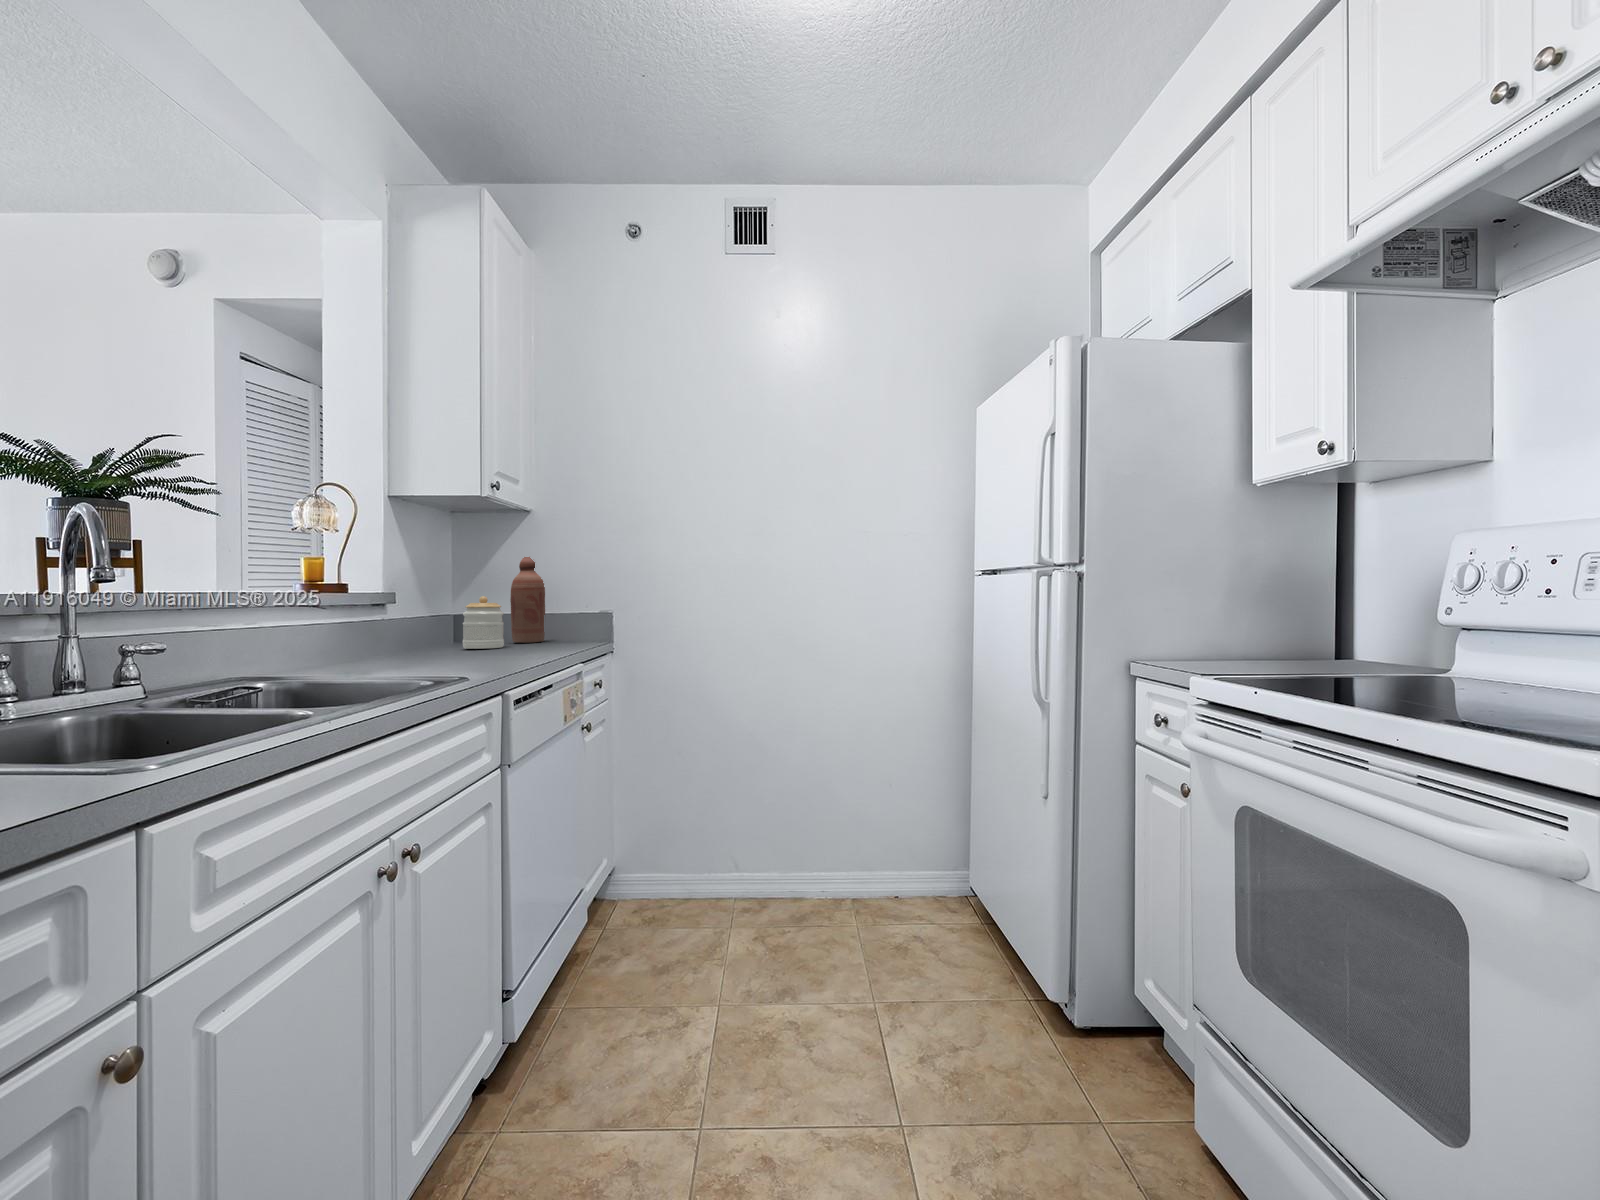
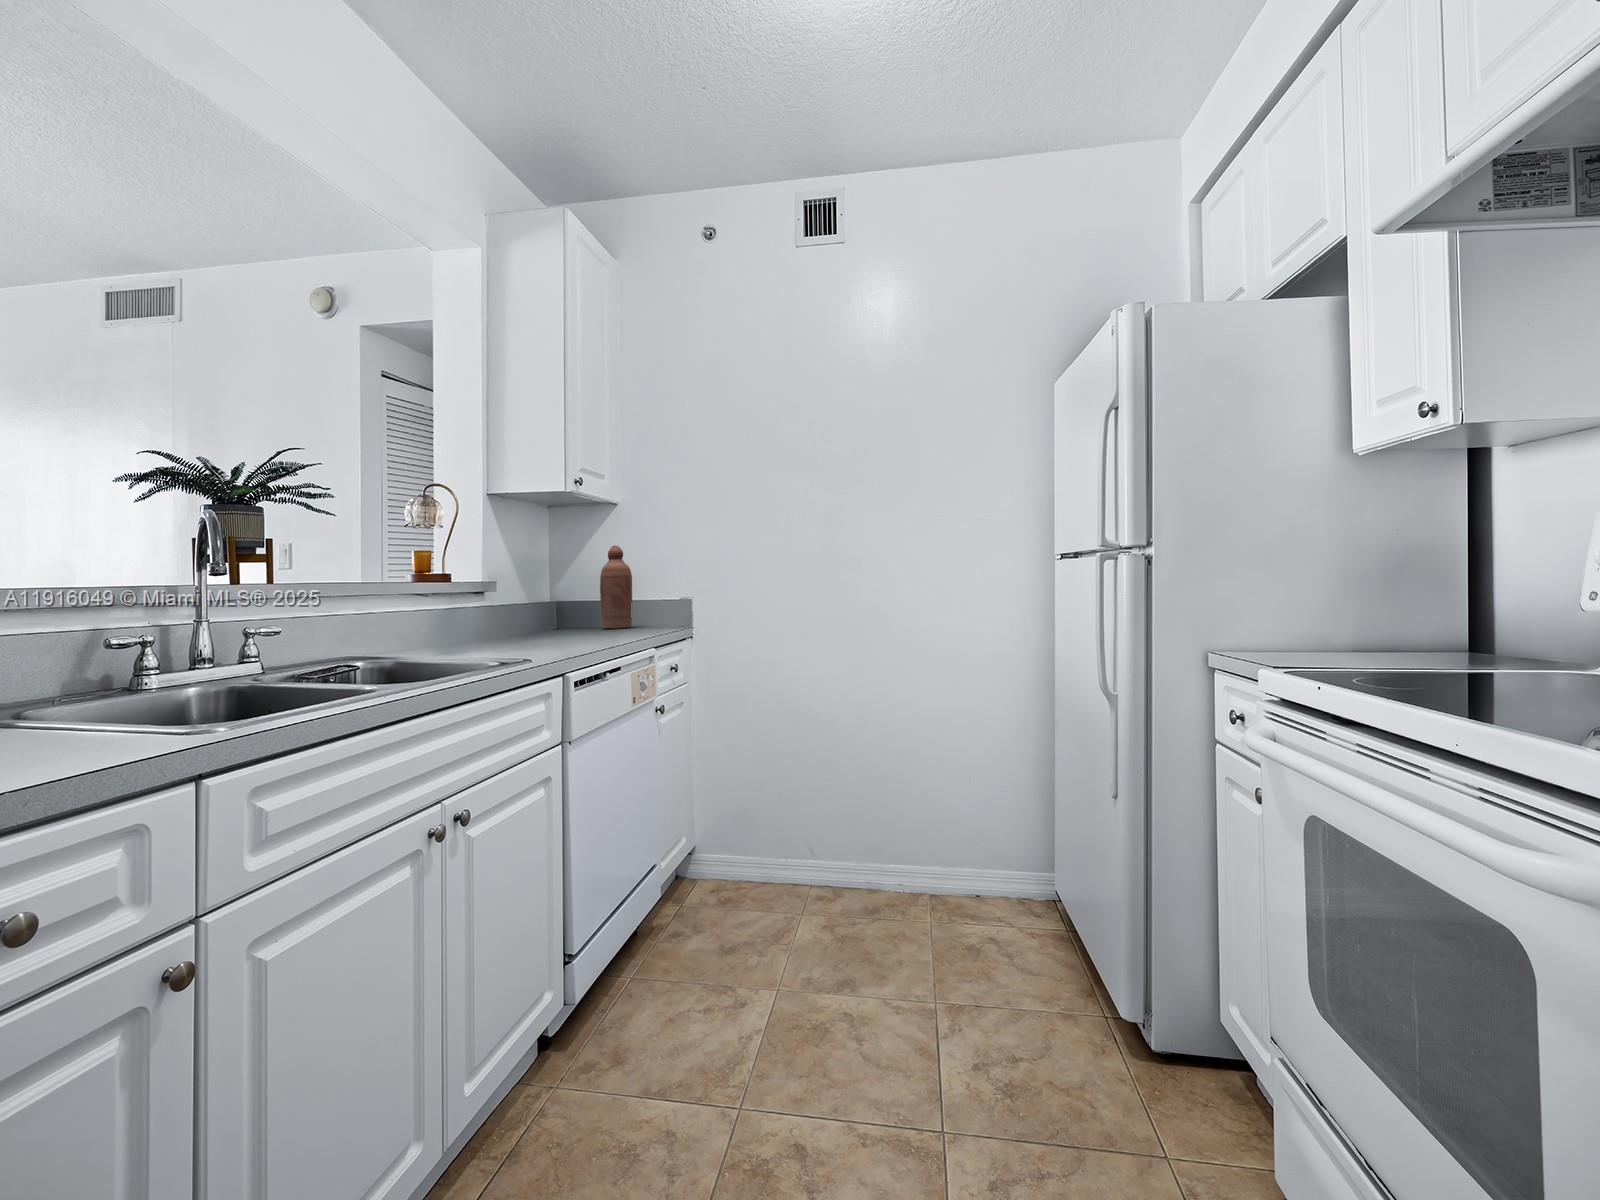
jar: present [463,596,504,649] -> none [553,584,591,634]

